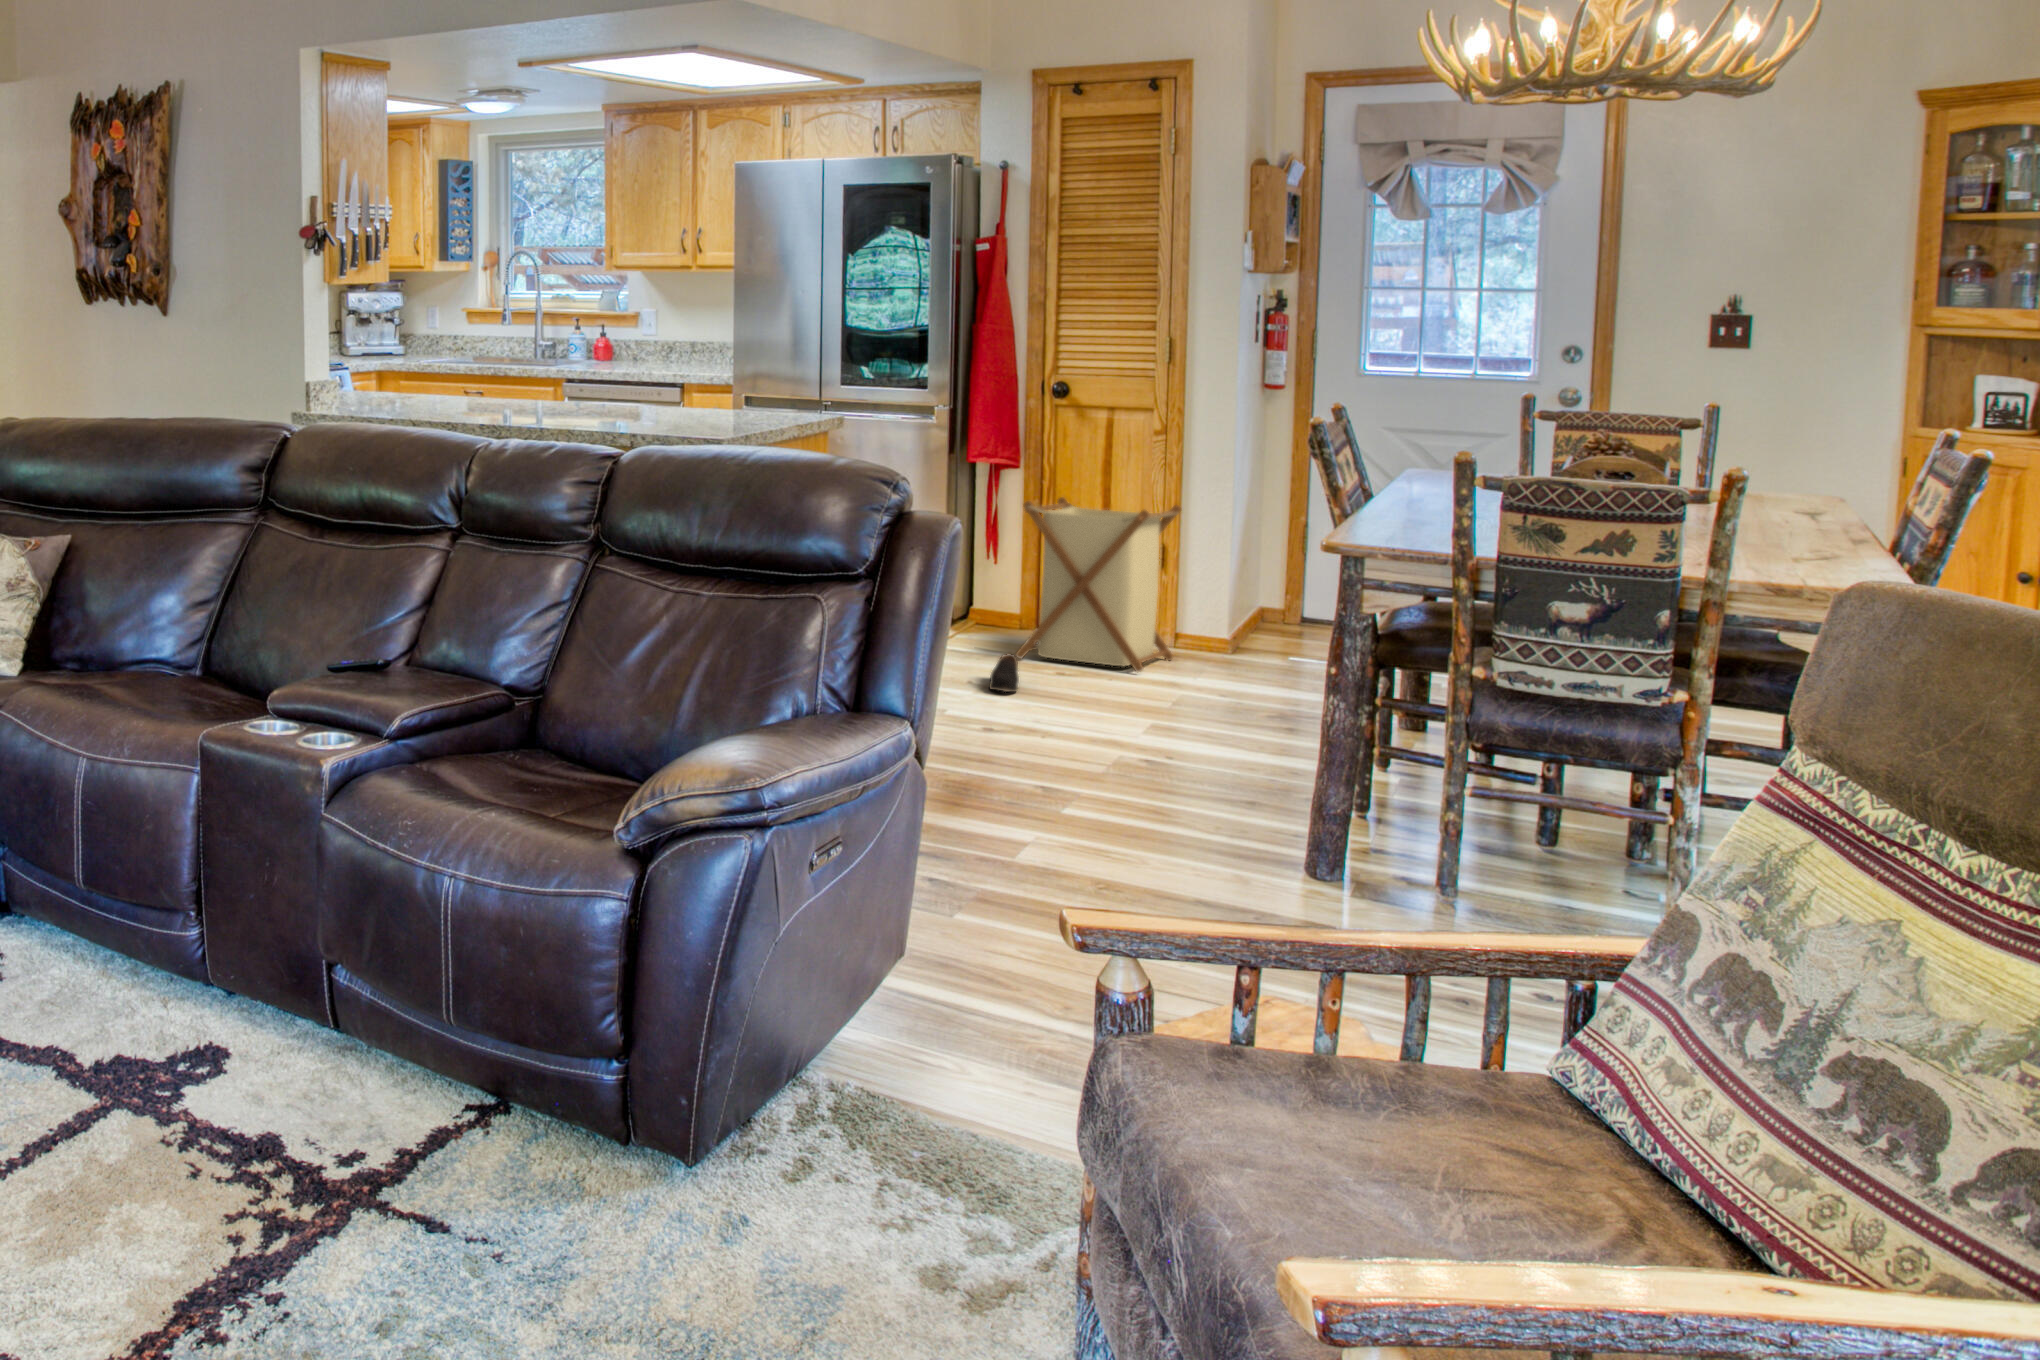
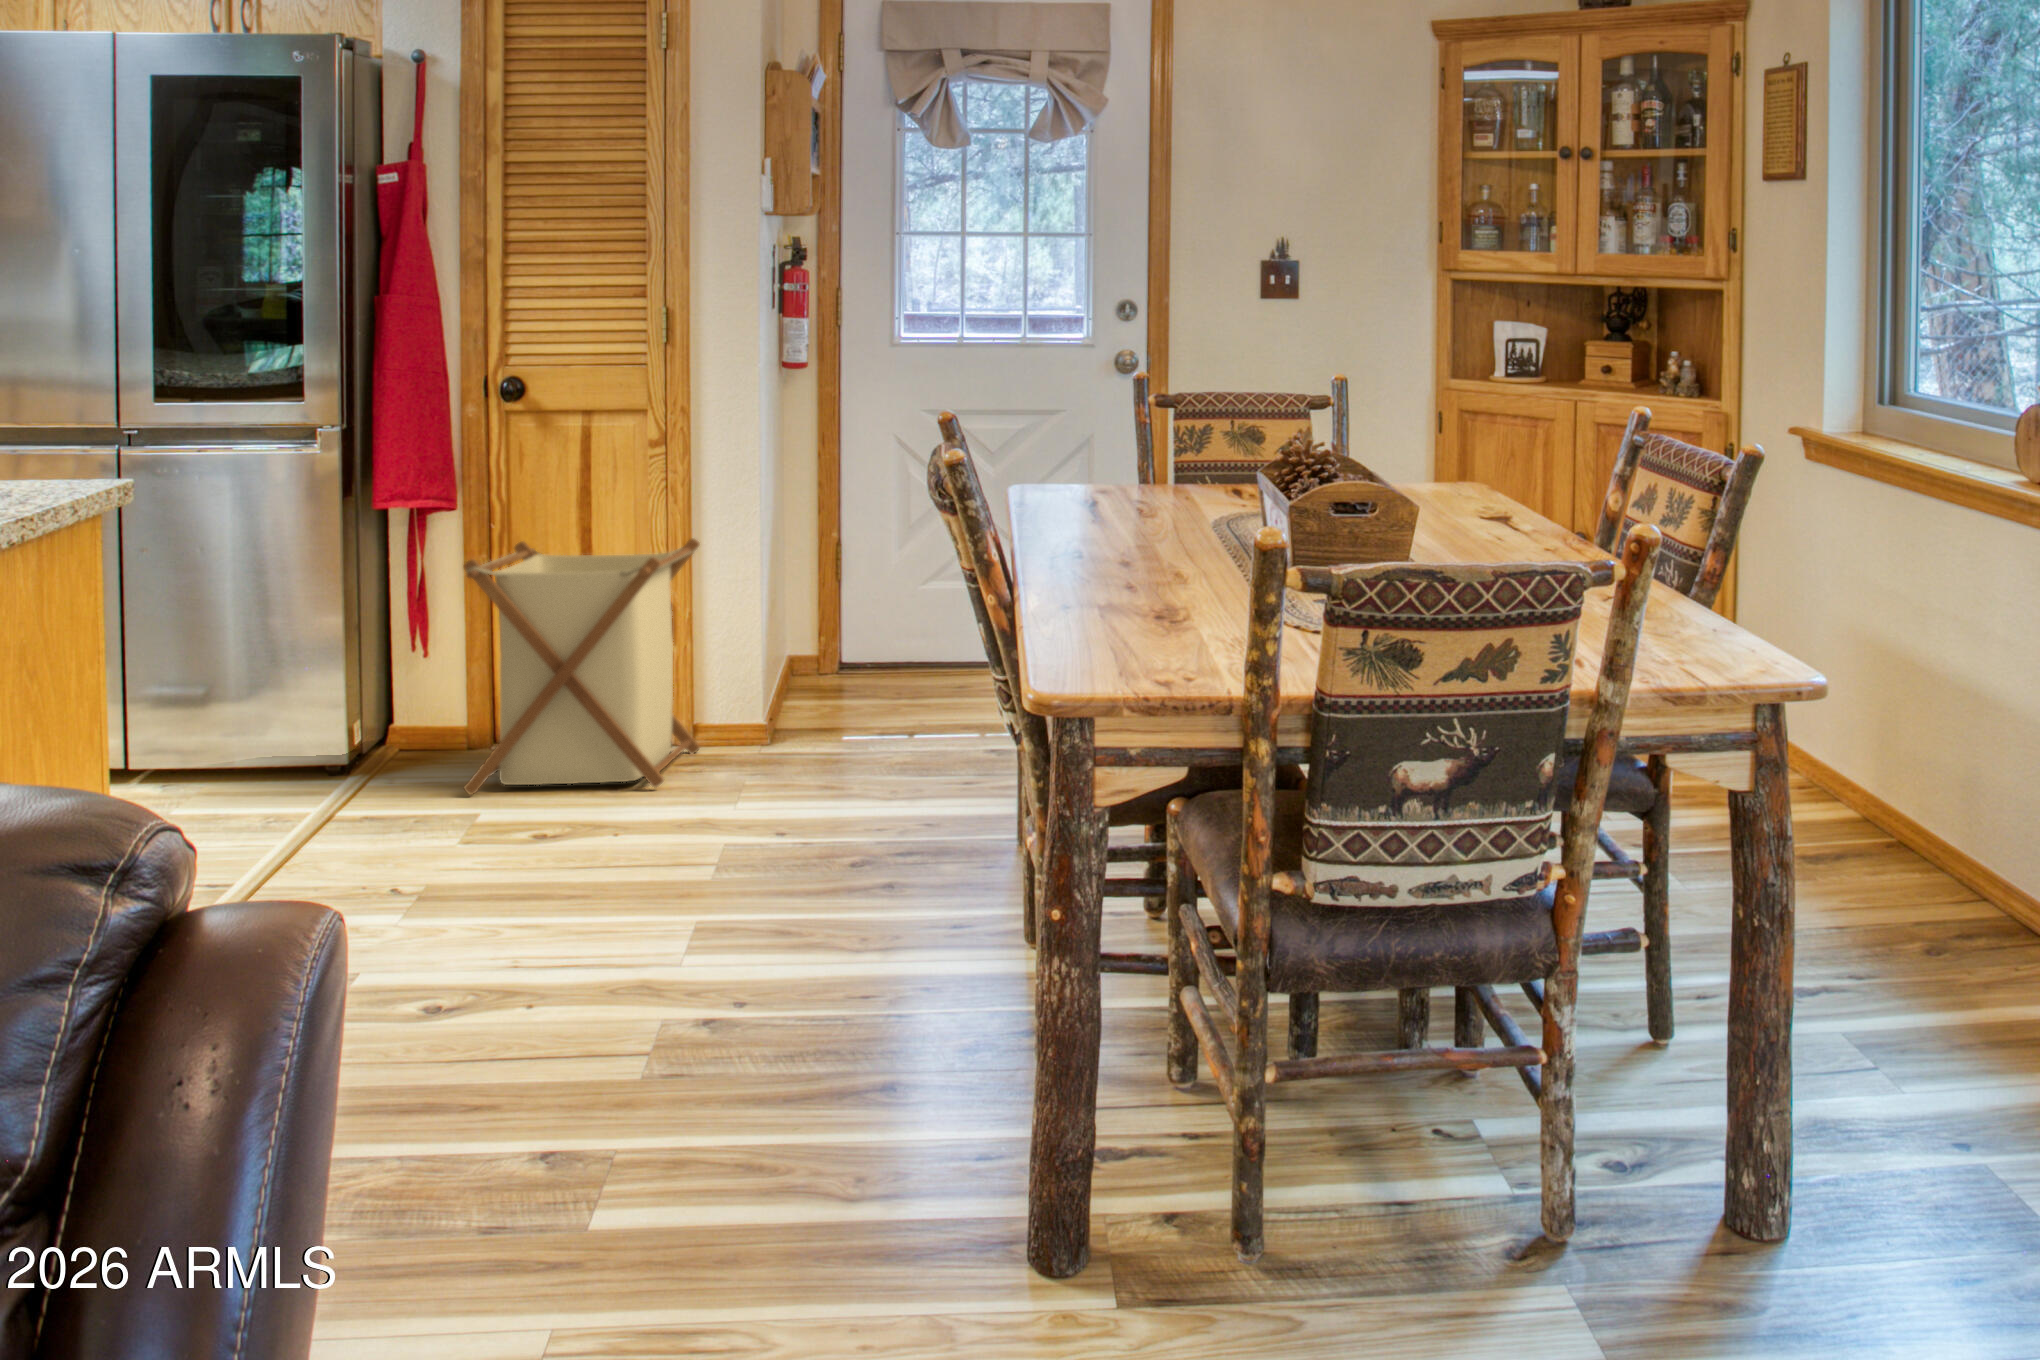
shoe: present [989,654,1019,692] -> none [427,804,477,874]

